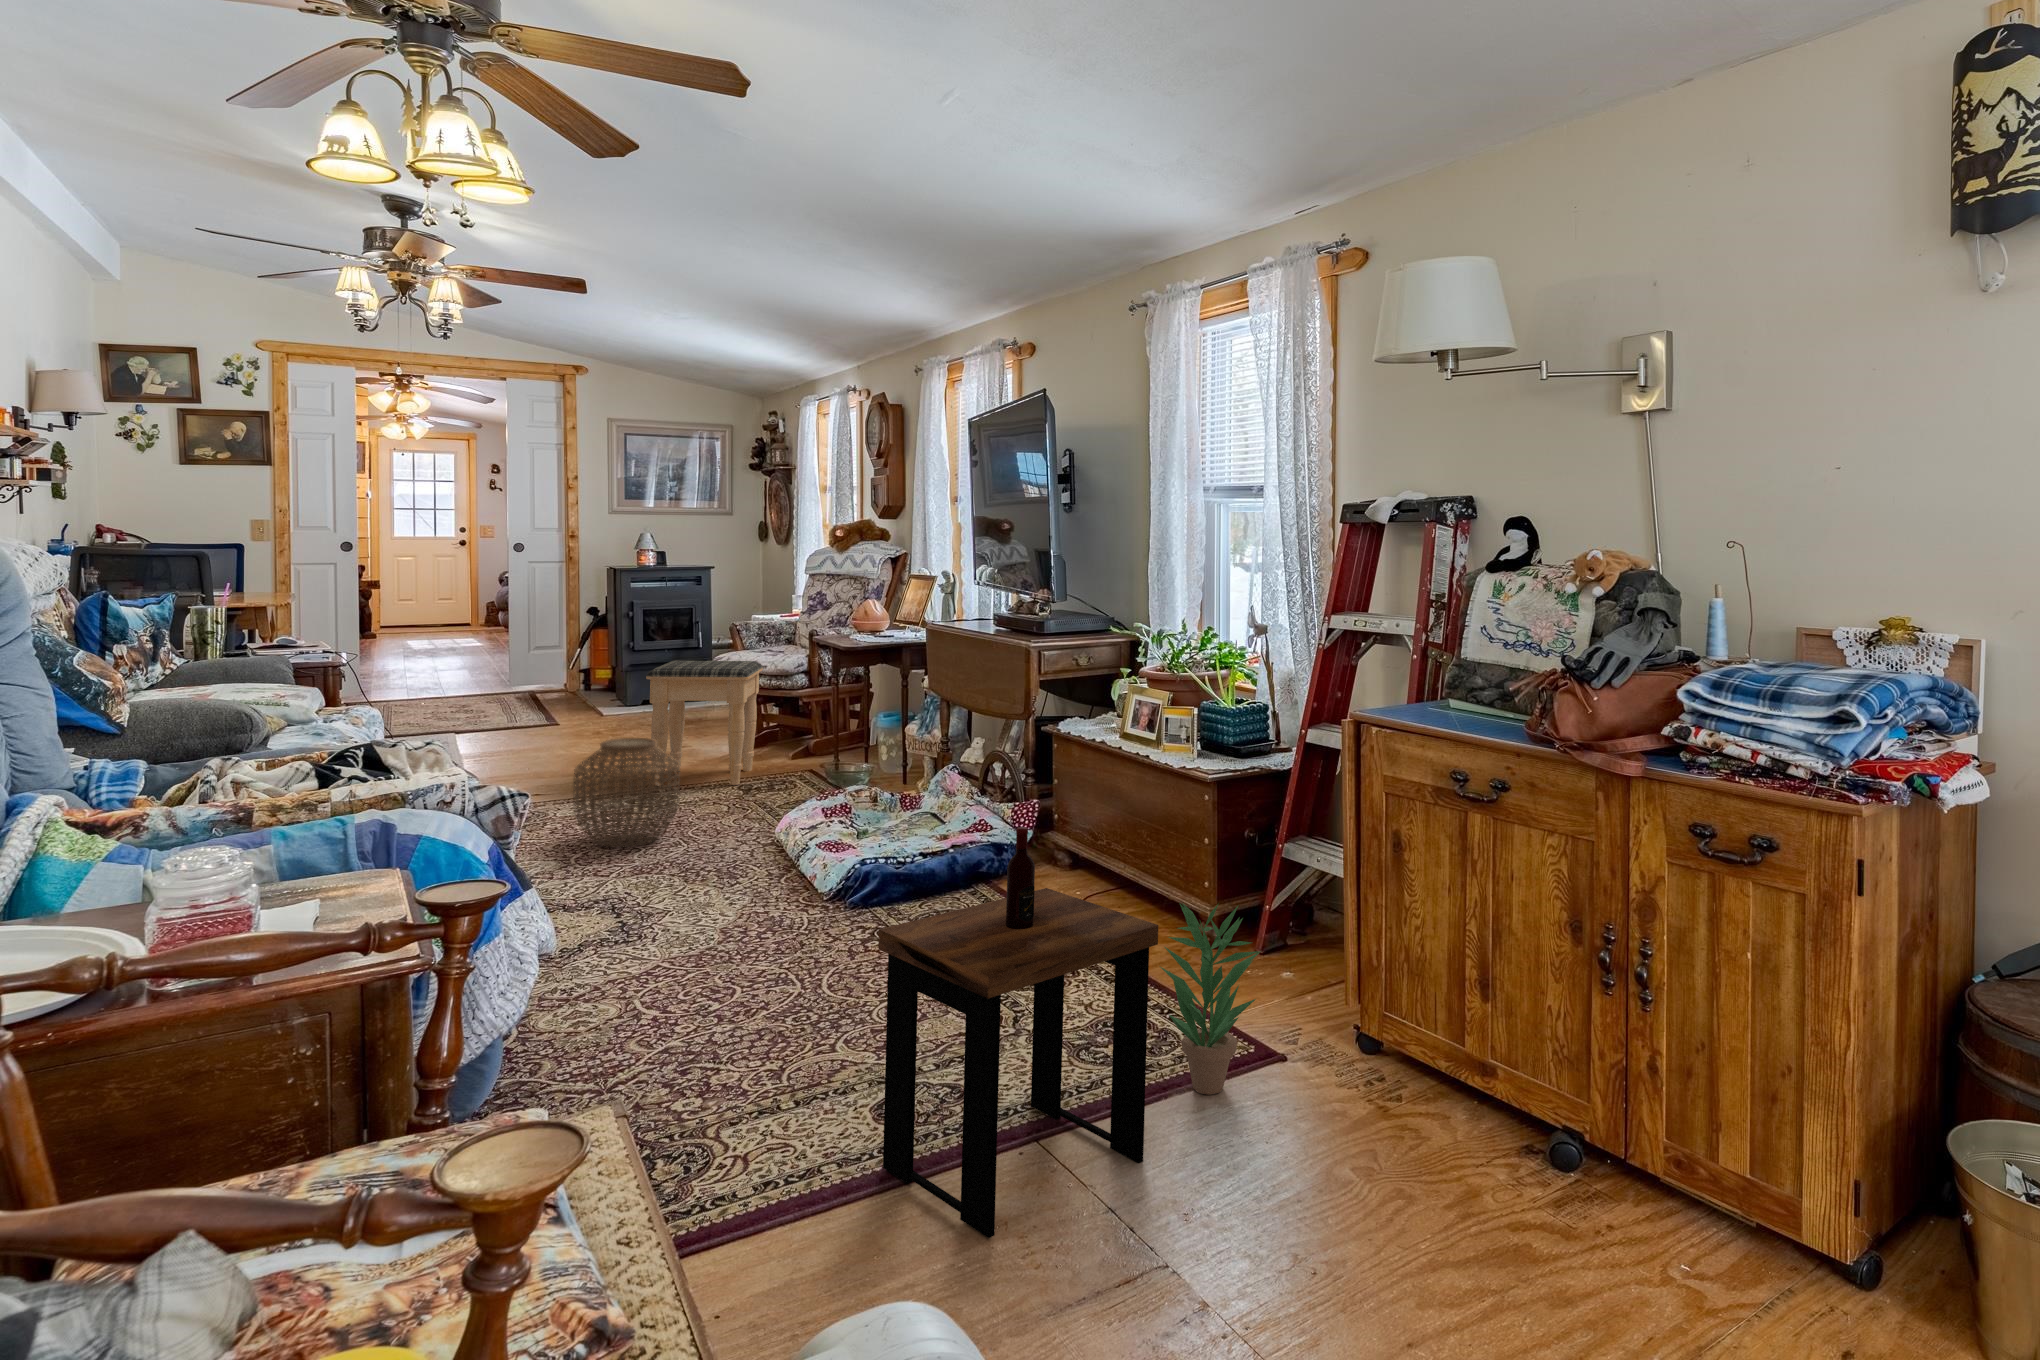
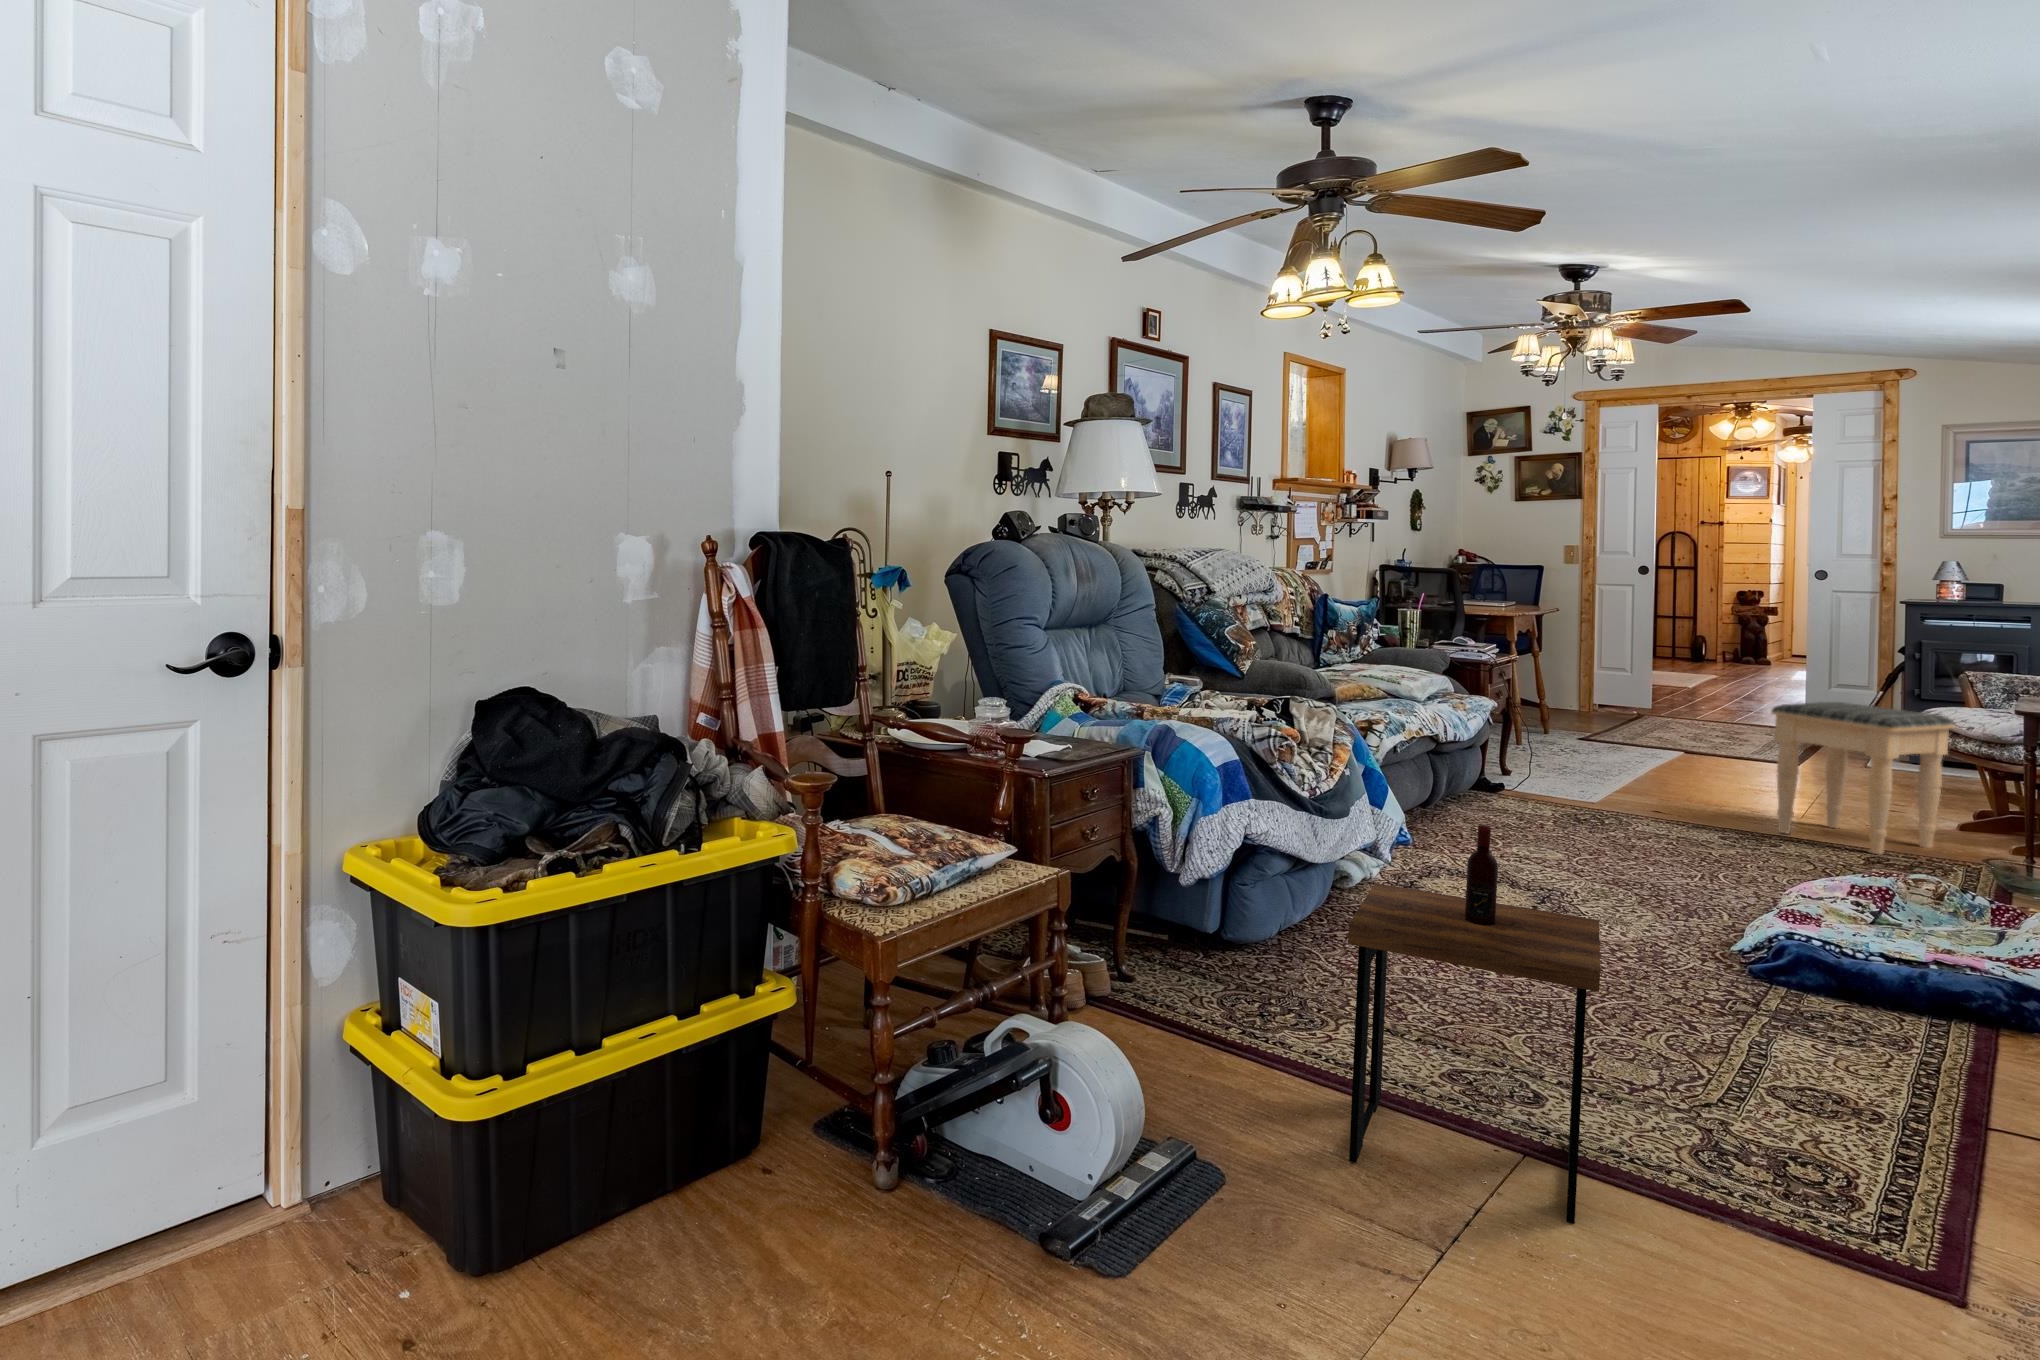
woven basket: present [574,738,680,847] -> none [1599,757,1715,869]
potted plant: present [1161,903,1260,1095] -> none [1700,990,1879,1259]

